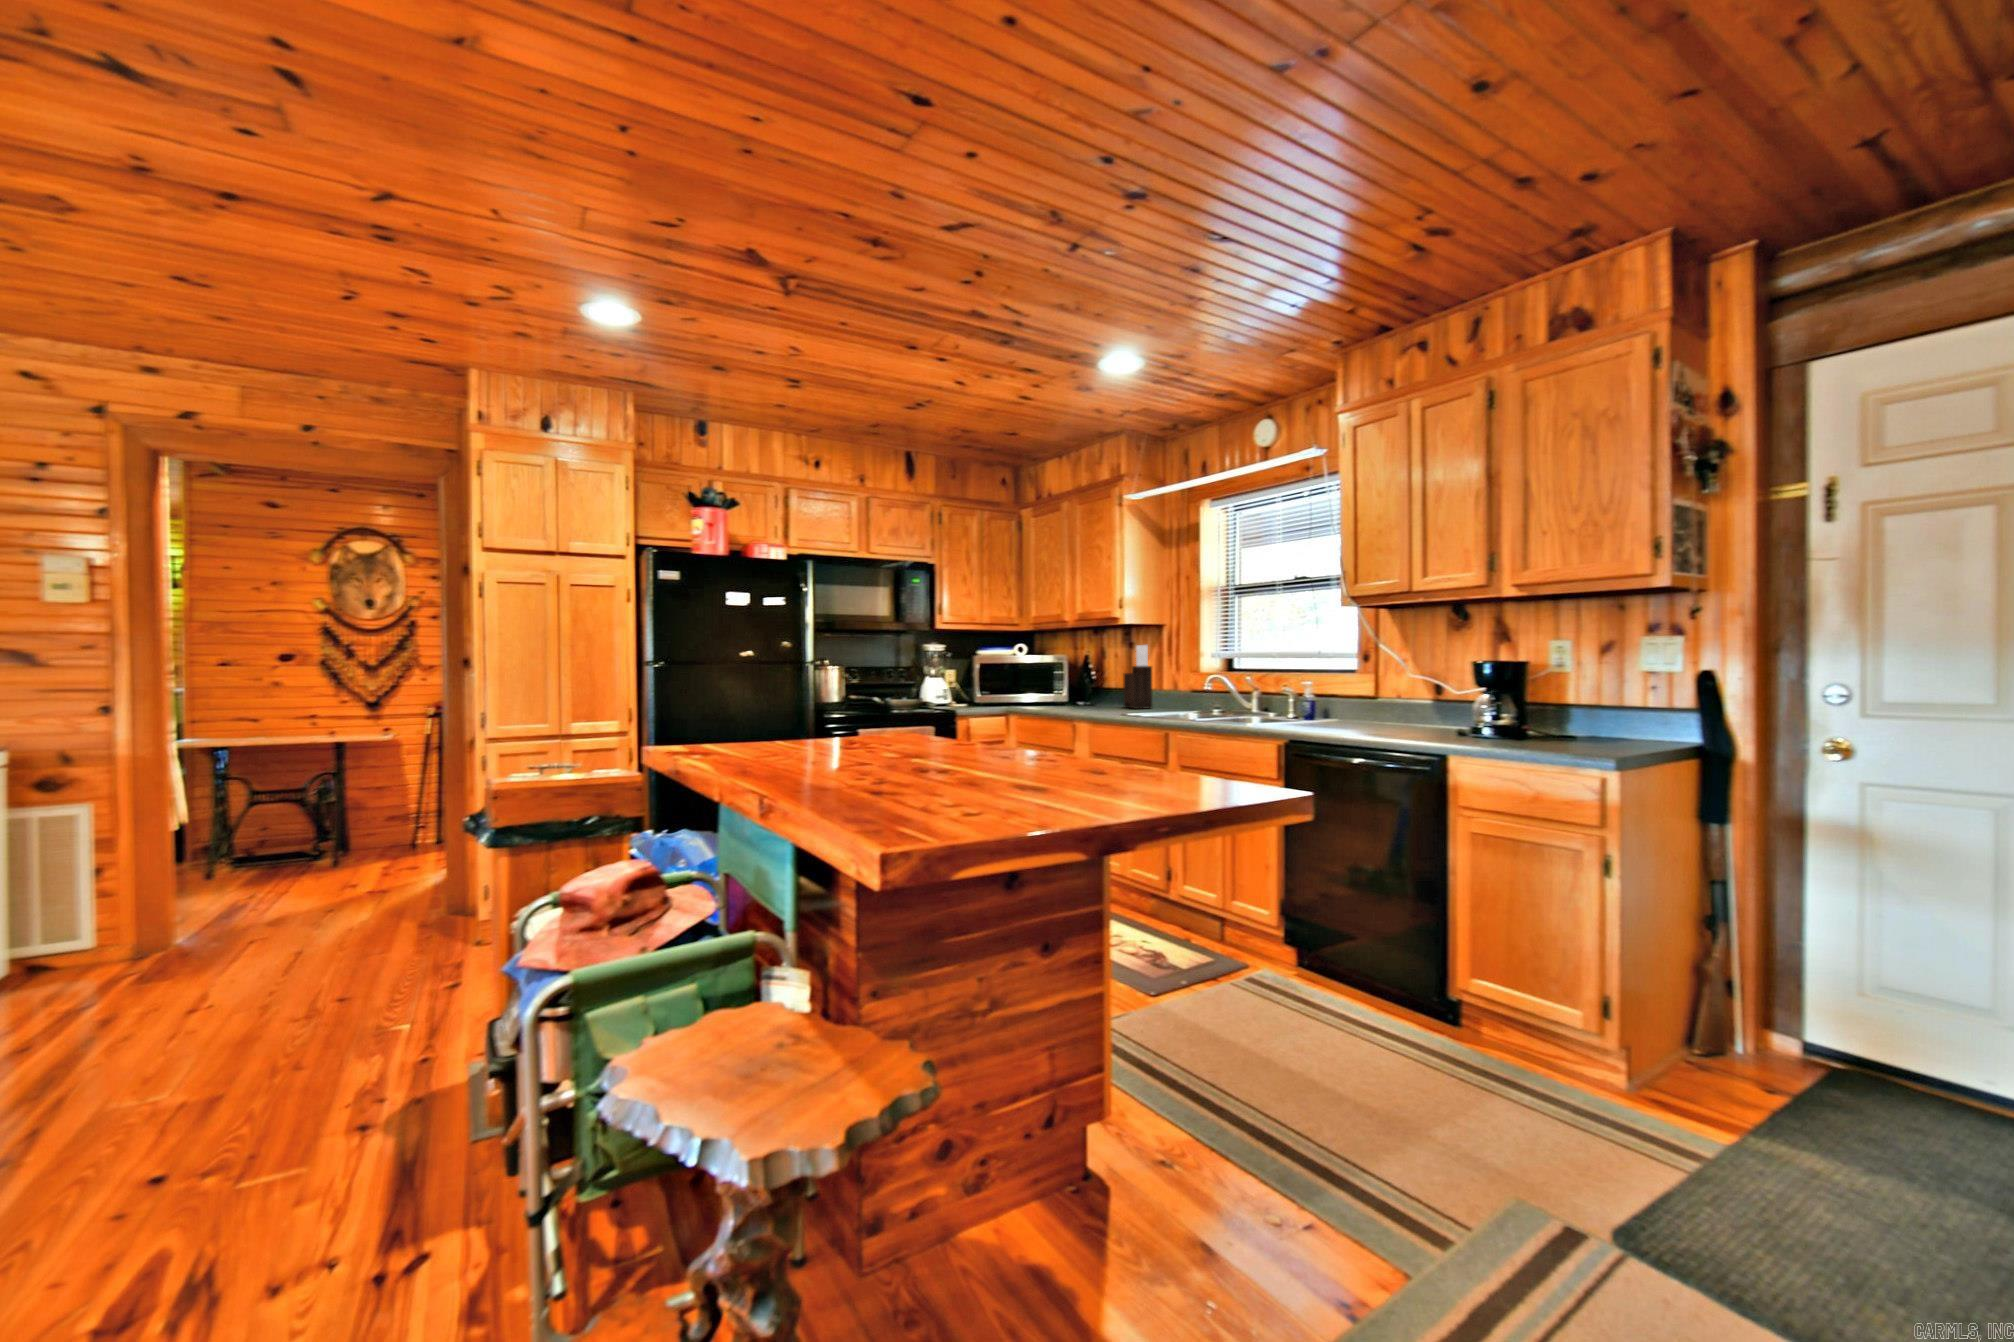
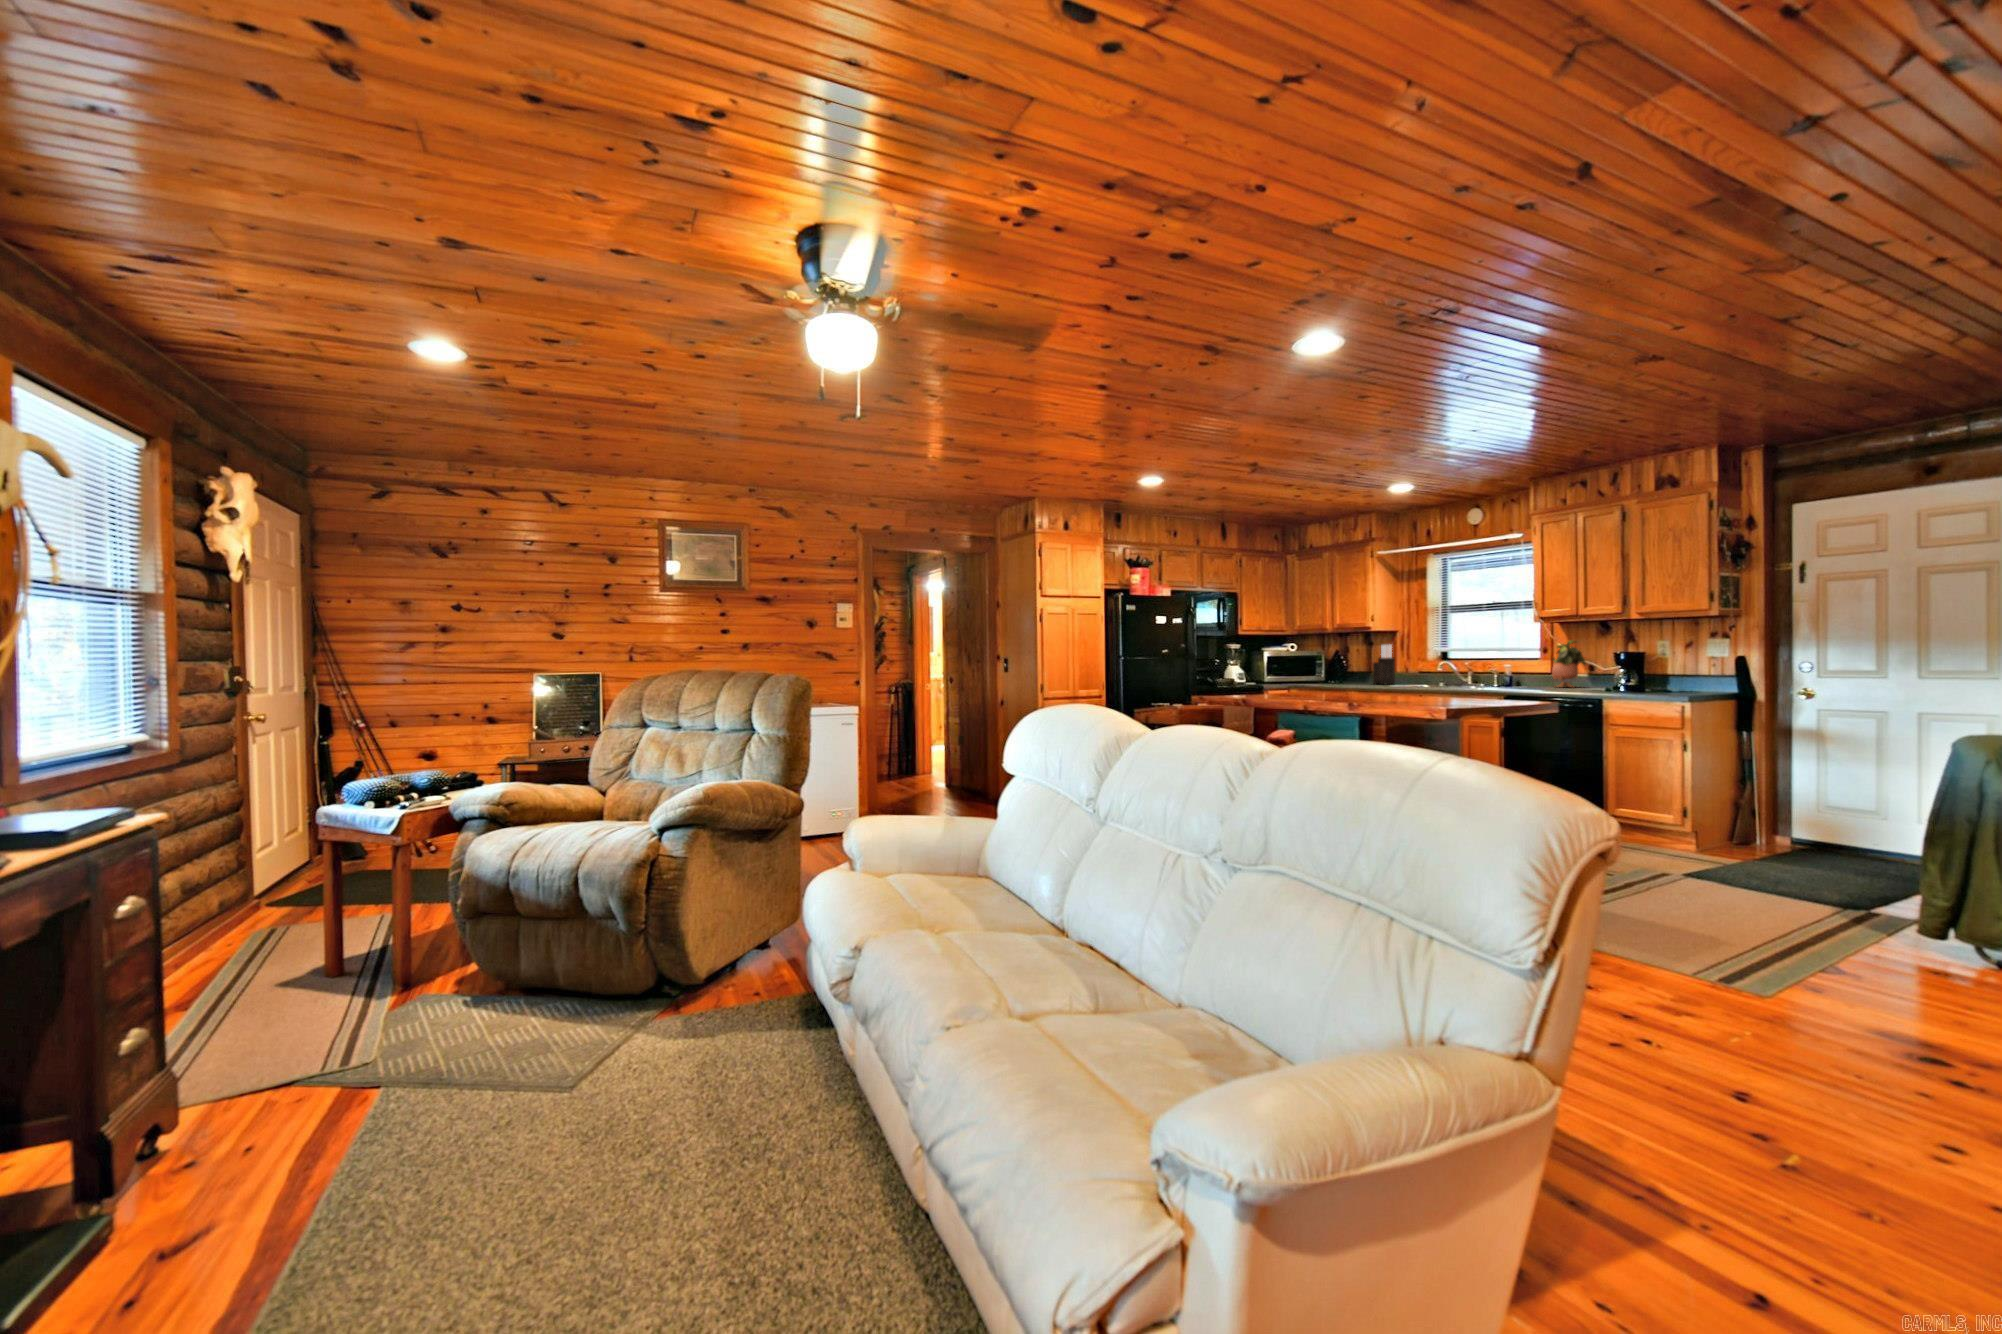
potted plant: none [1372,638,1427,722] -> present [1552,640,1586,687]

